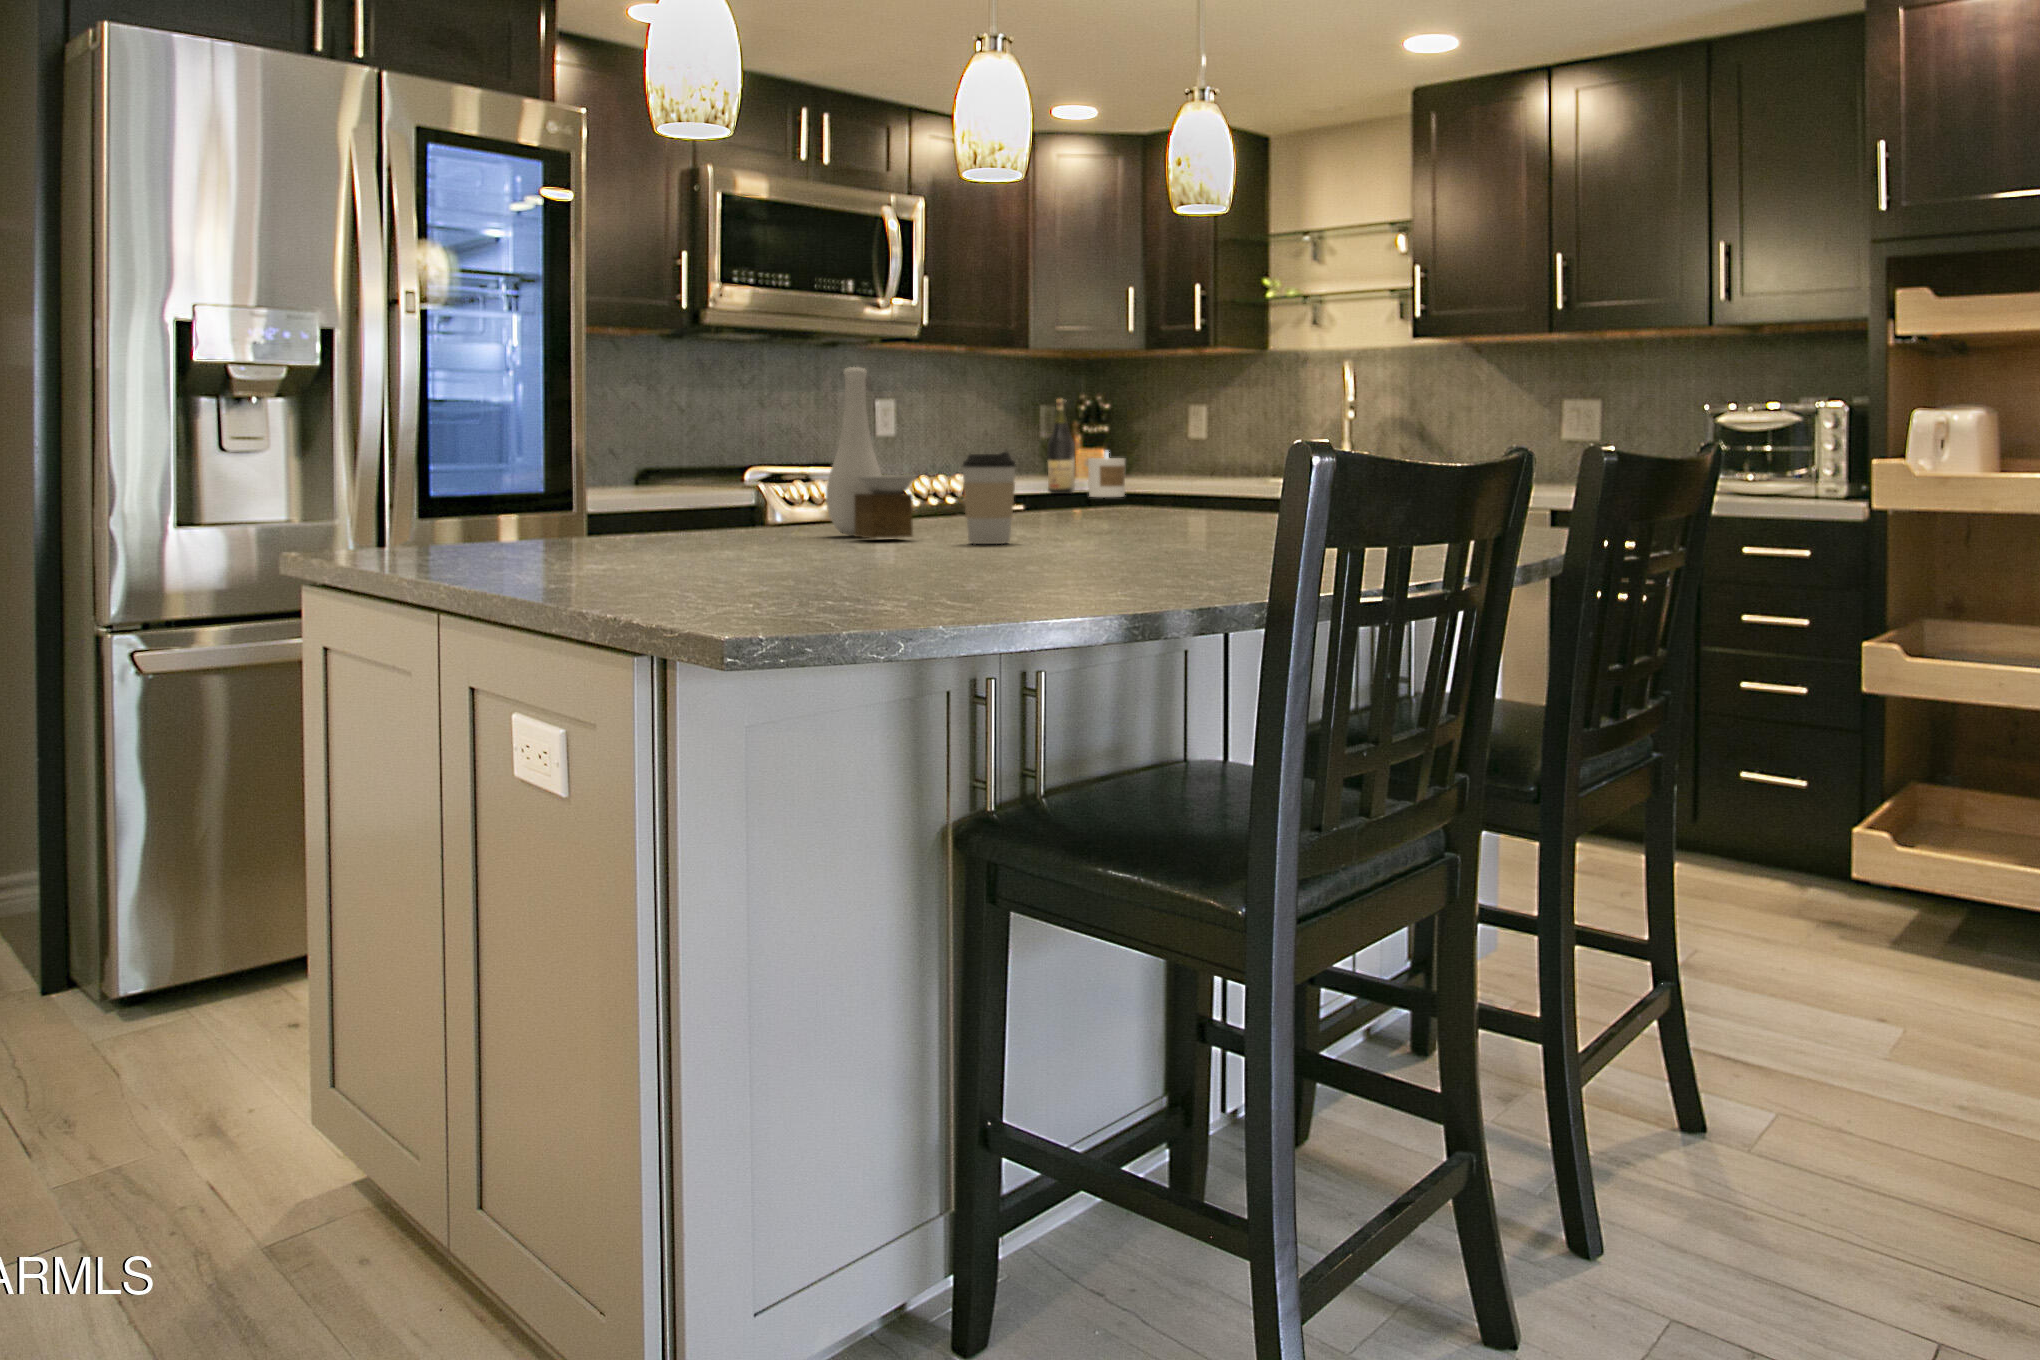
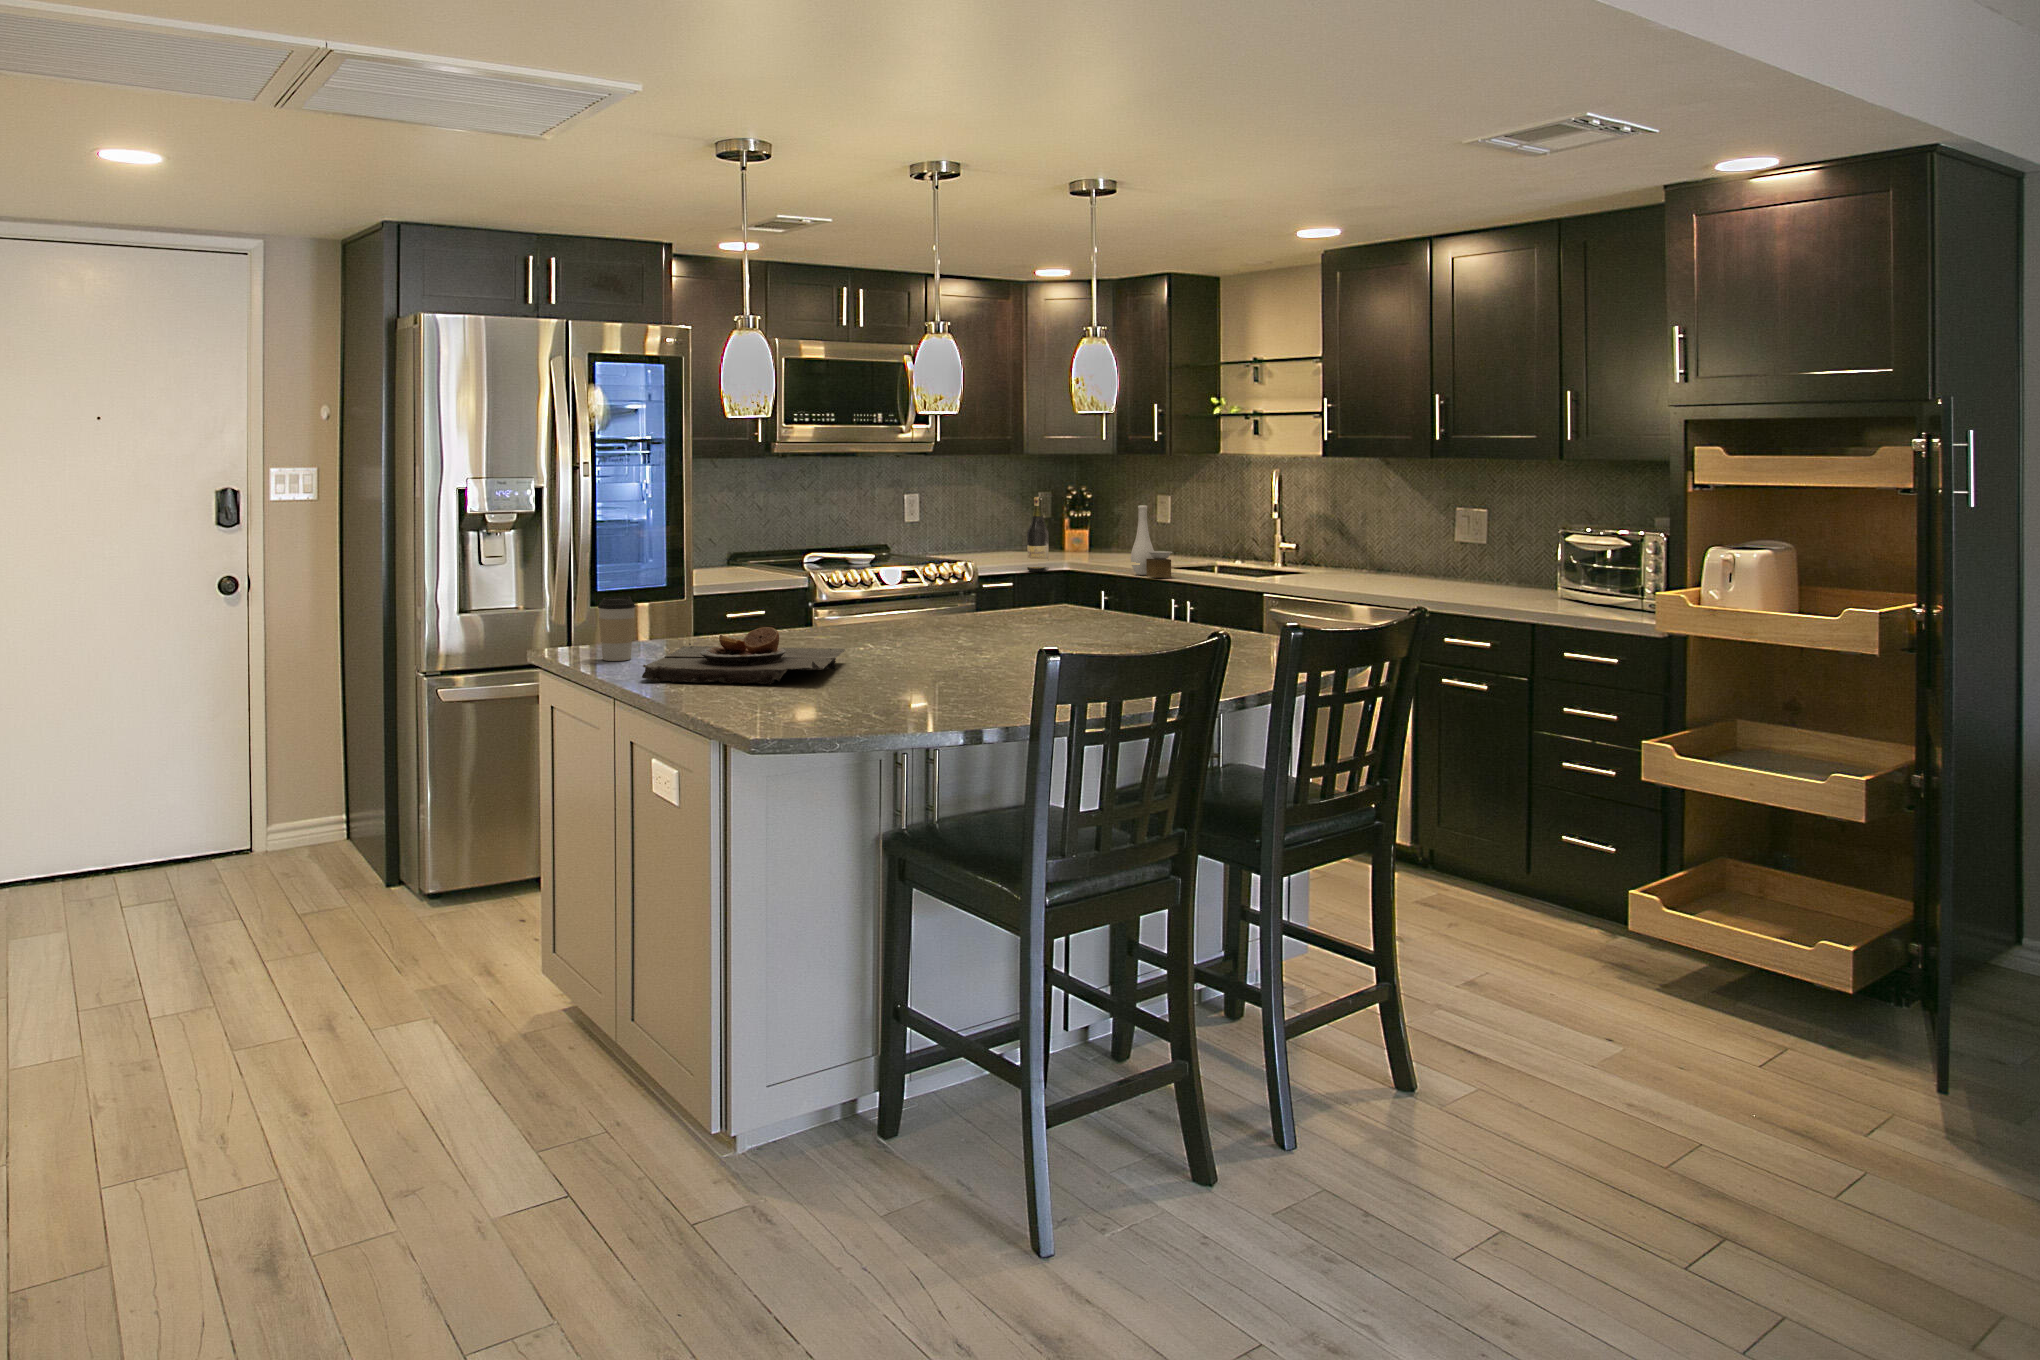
vase: present [826,367,916,539] -> present [1131,505,1173,578]
candle: present [1088,451,1126,497] -> none [1054,542,1083,580]
coffee cup: present [962,452,1015,544] -> present [598,596,635,661]
plate: none [499,488,869,580] -> present [642,627,845,685]

